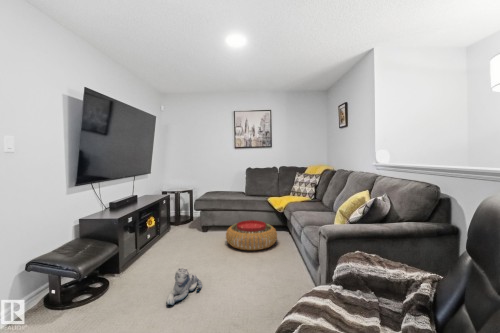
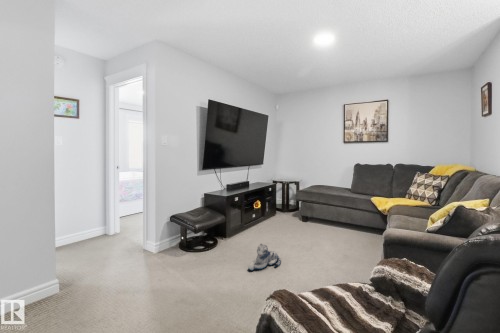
pouf: present [226,220,277,250] -> none [318,217,375,248]

